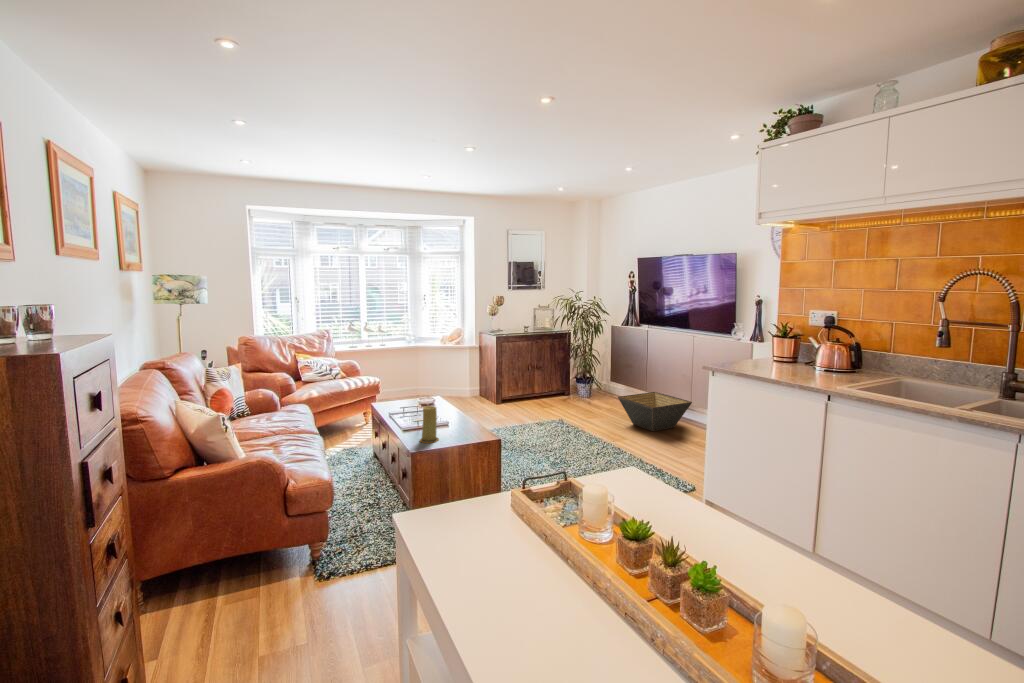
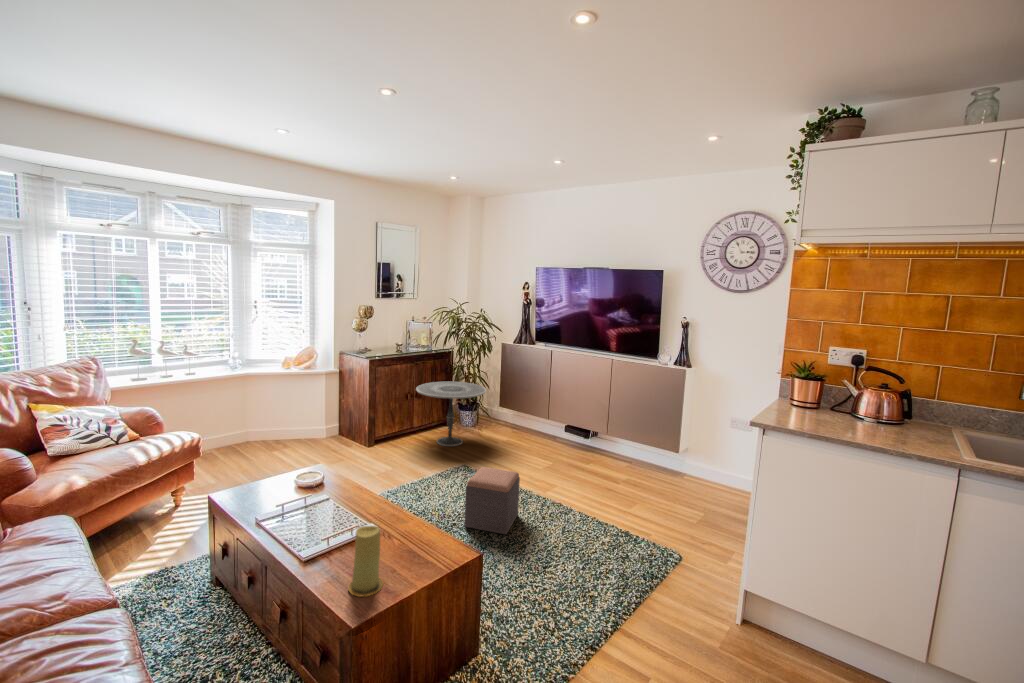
side table: none [532,357,589,408] -> present [416,382,486,446]
basket: present [618,392,692,431] -> none [531,422,612,472]
footstool: none [538,411,583,459] -> present [464,467,520,534]

